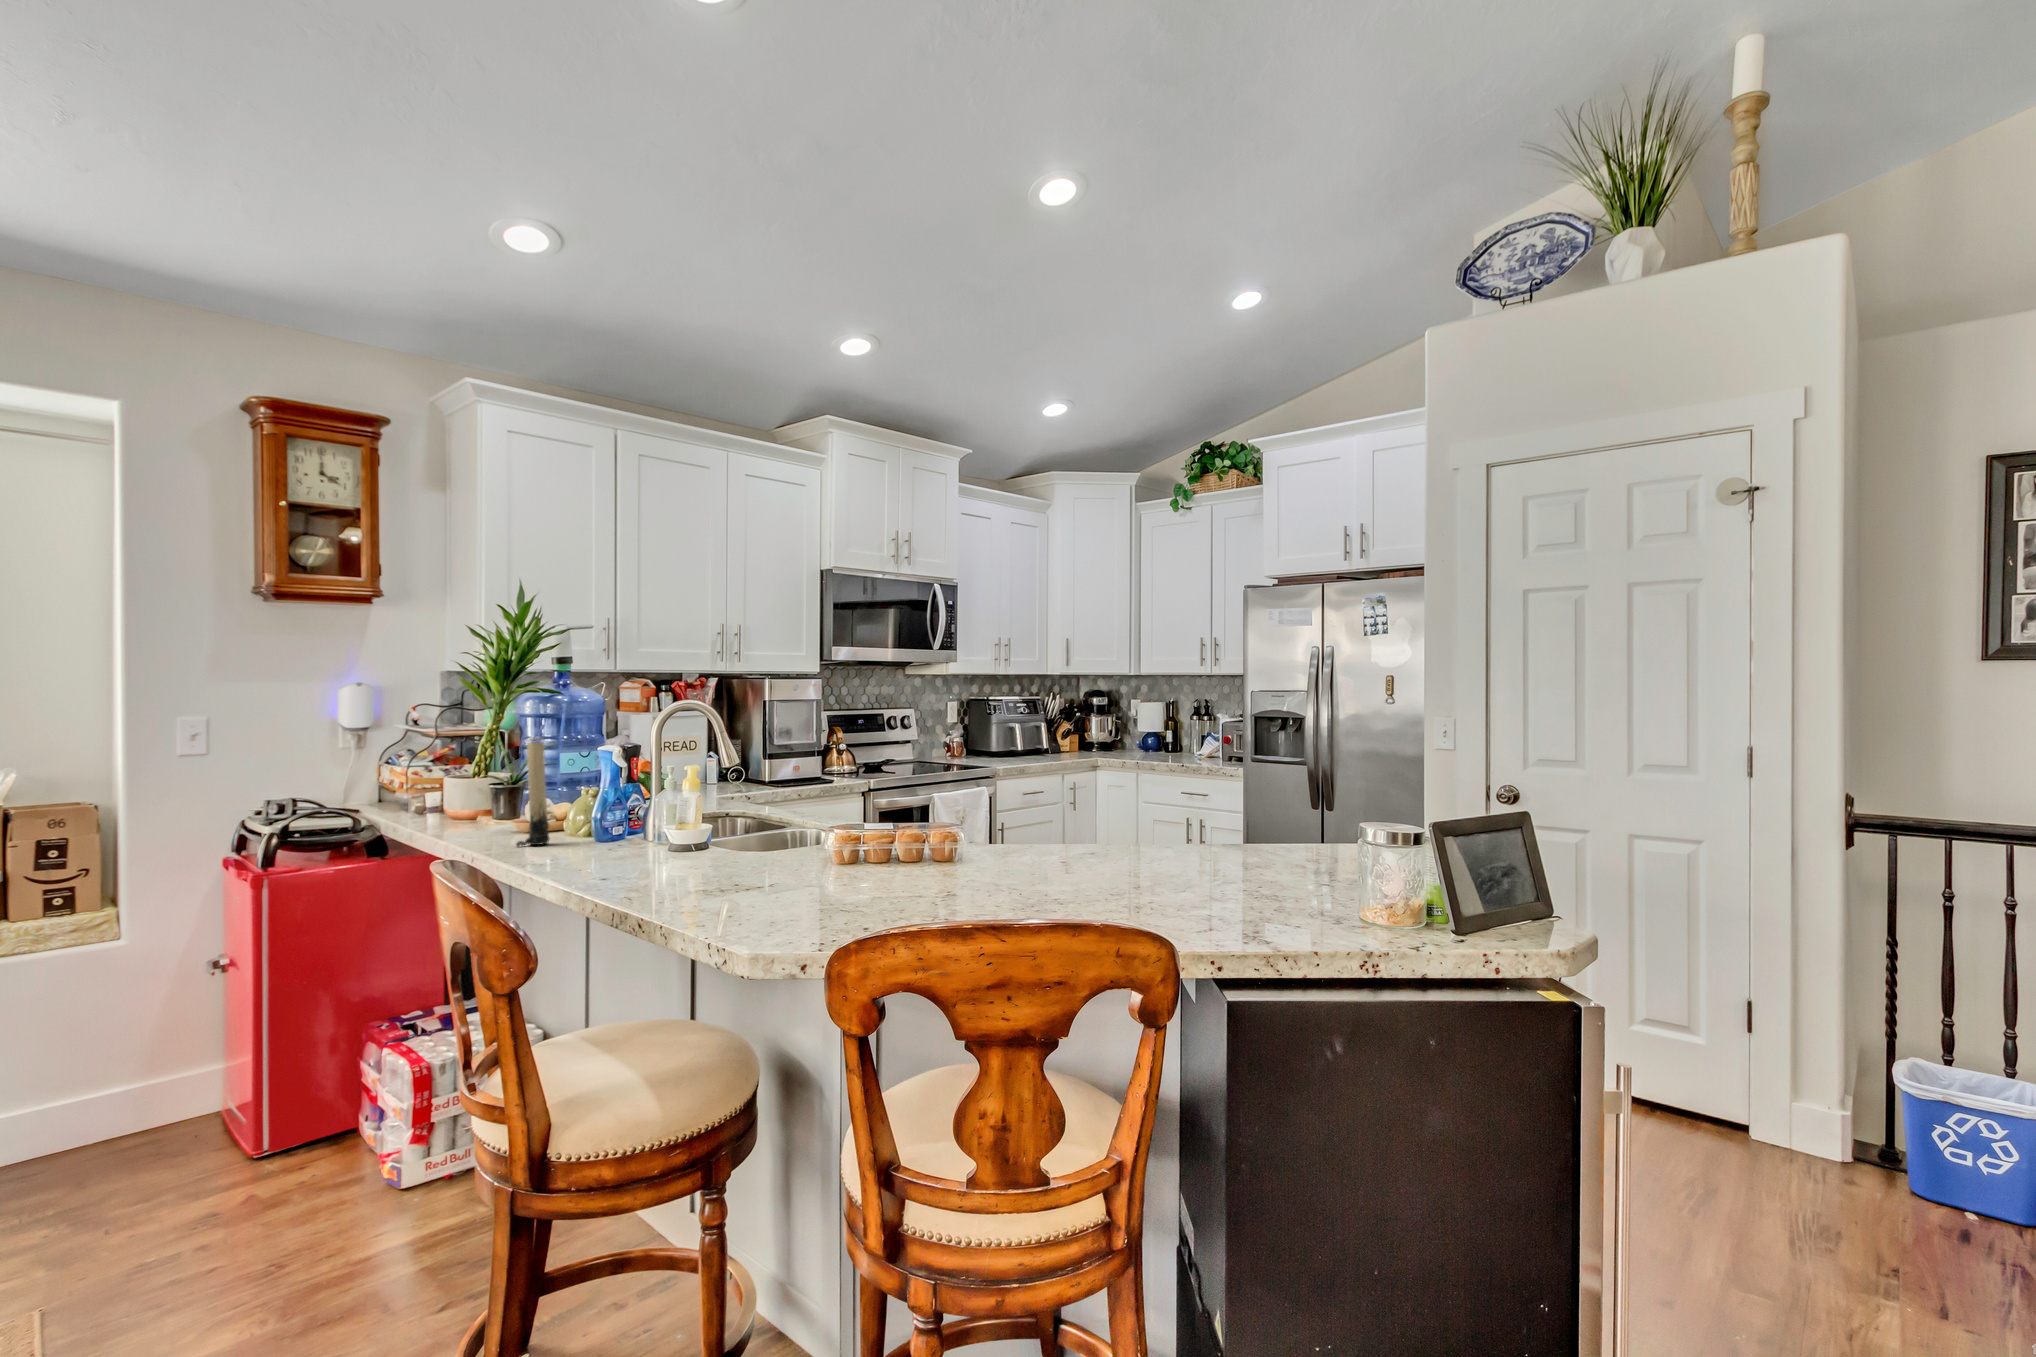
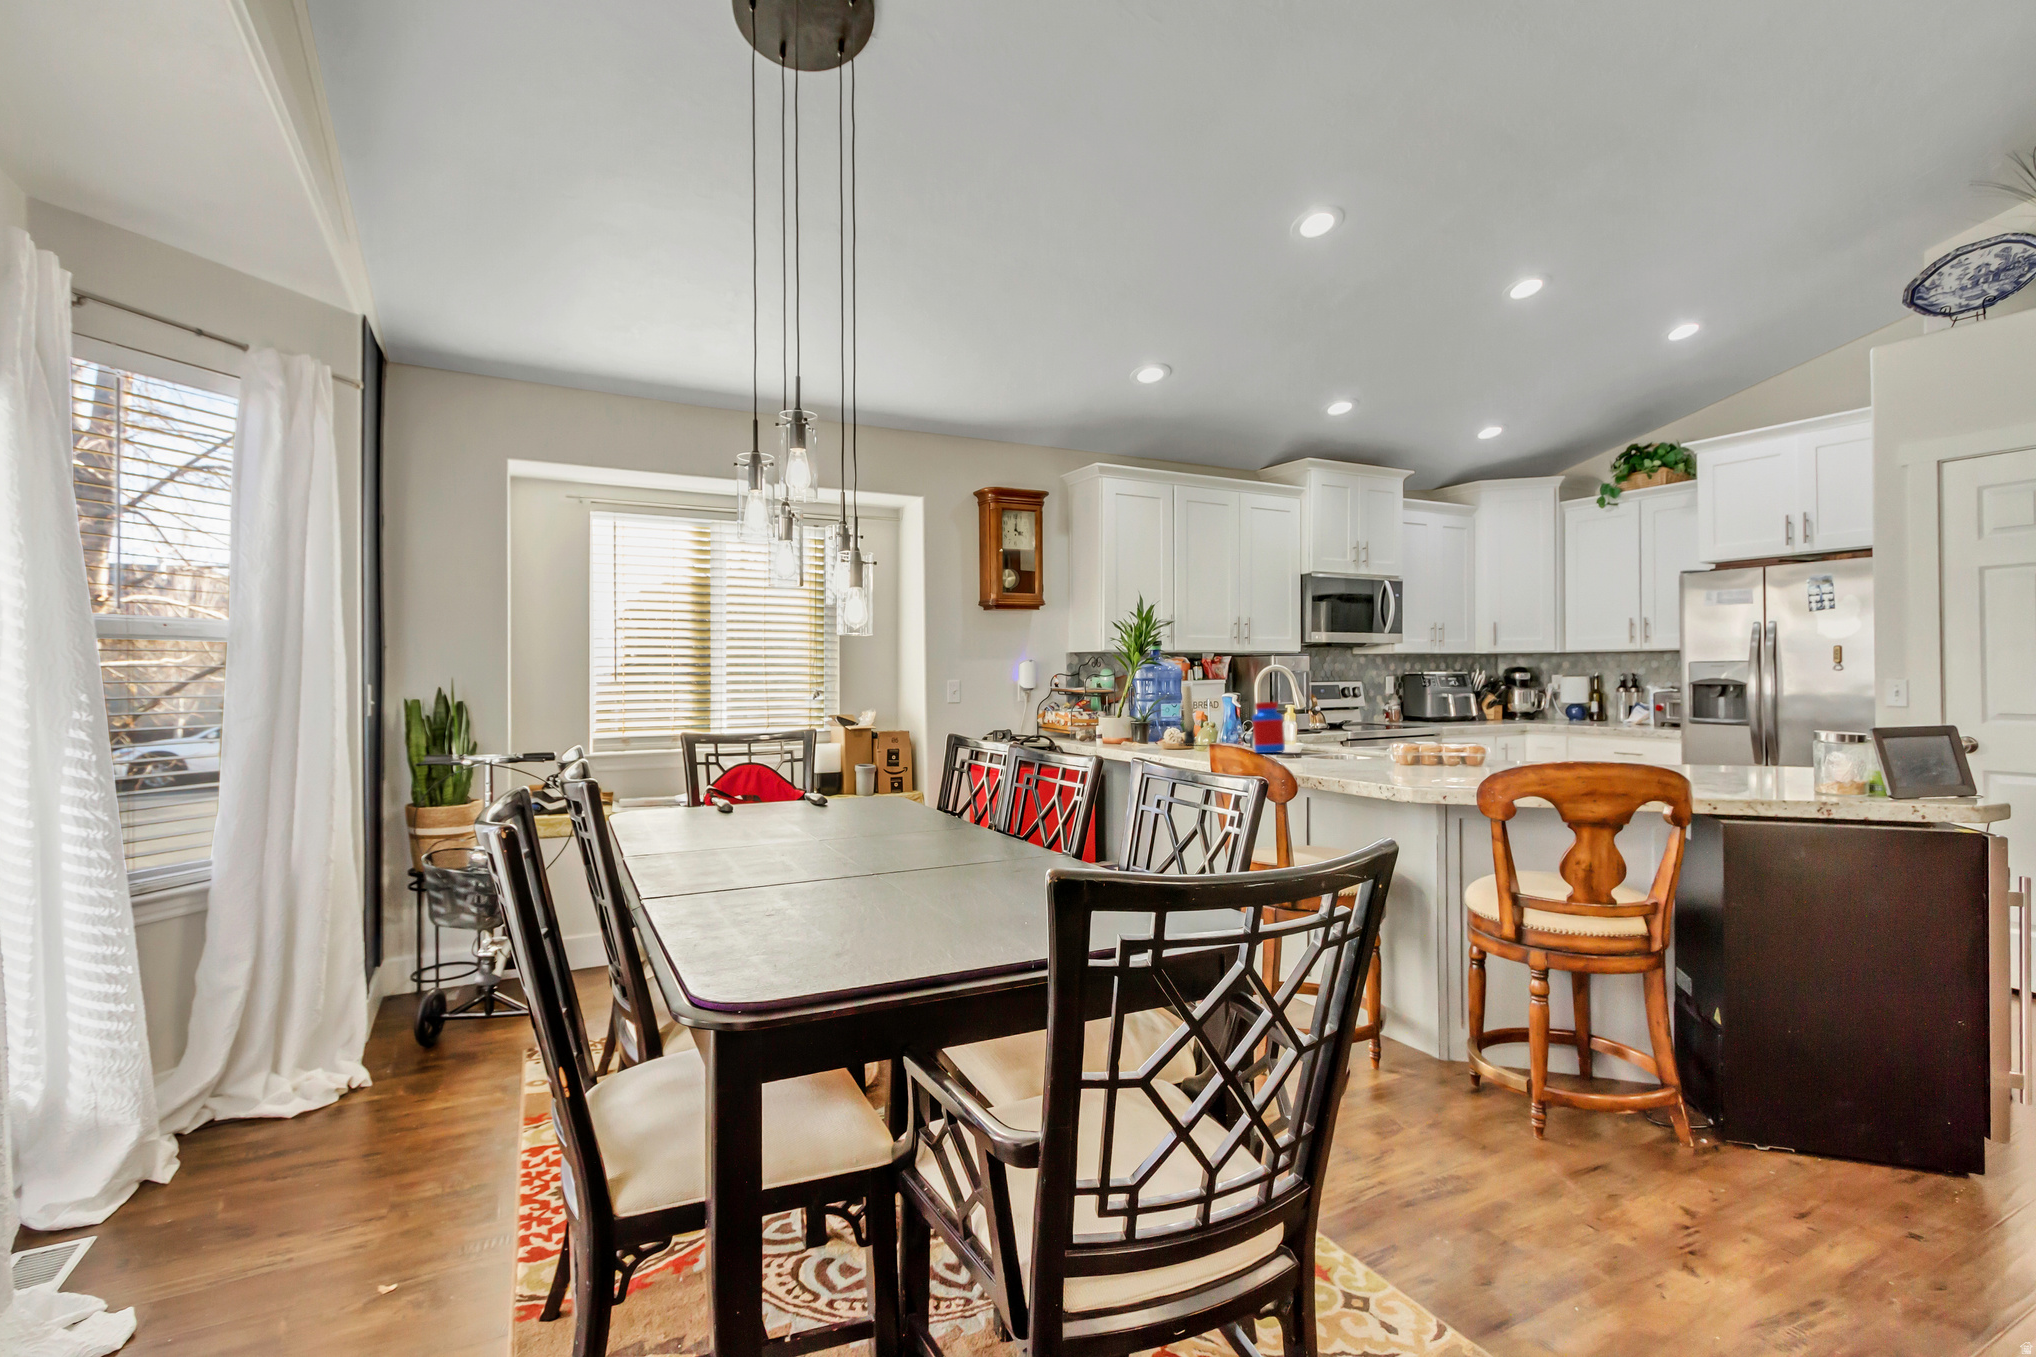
jar: none [602,778,660,872] -> present [1252,702,1285,753]

